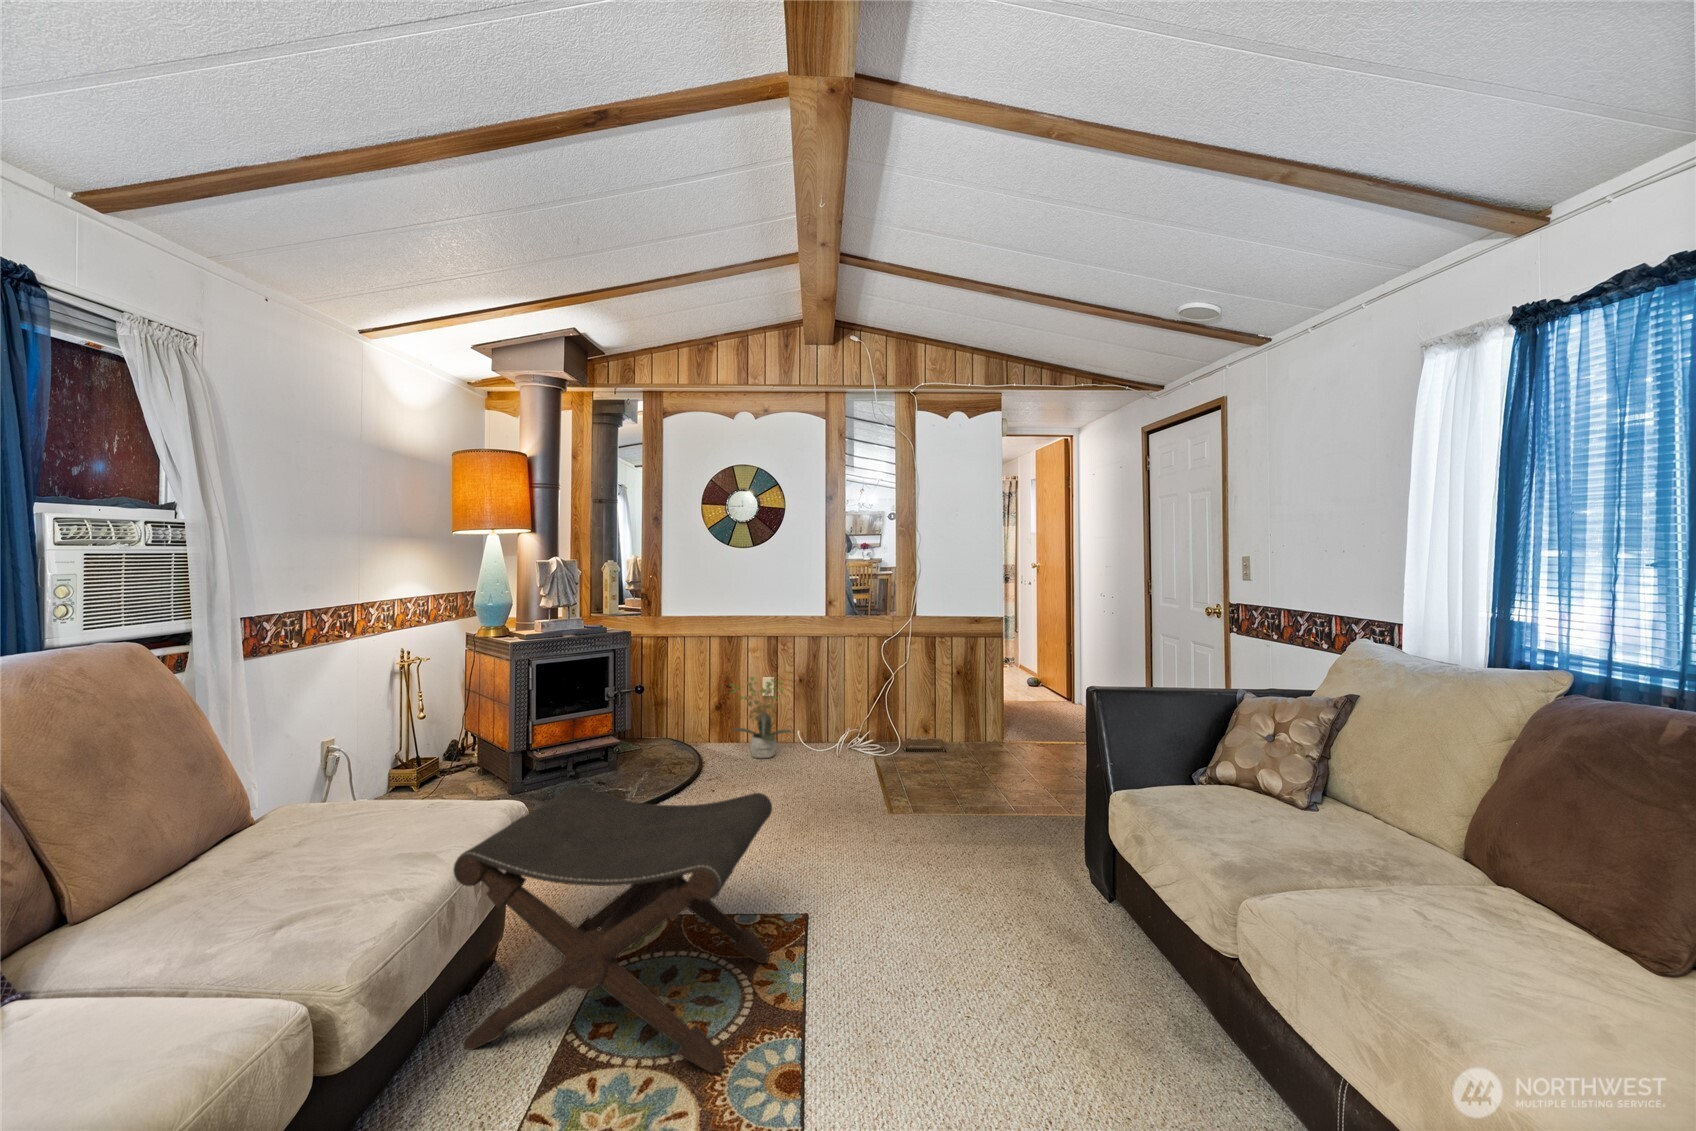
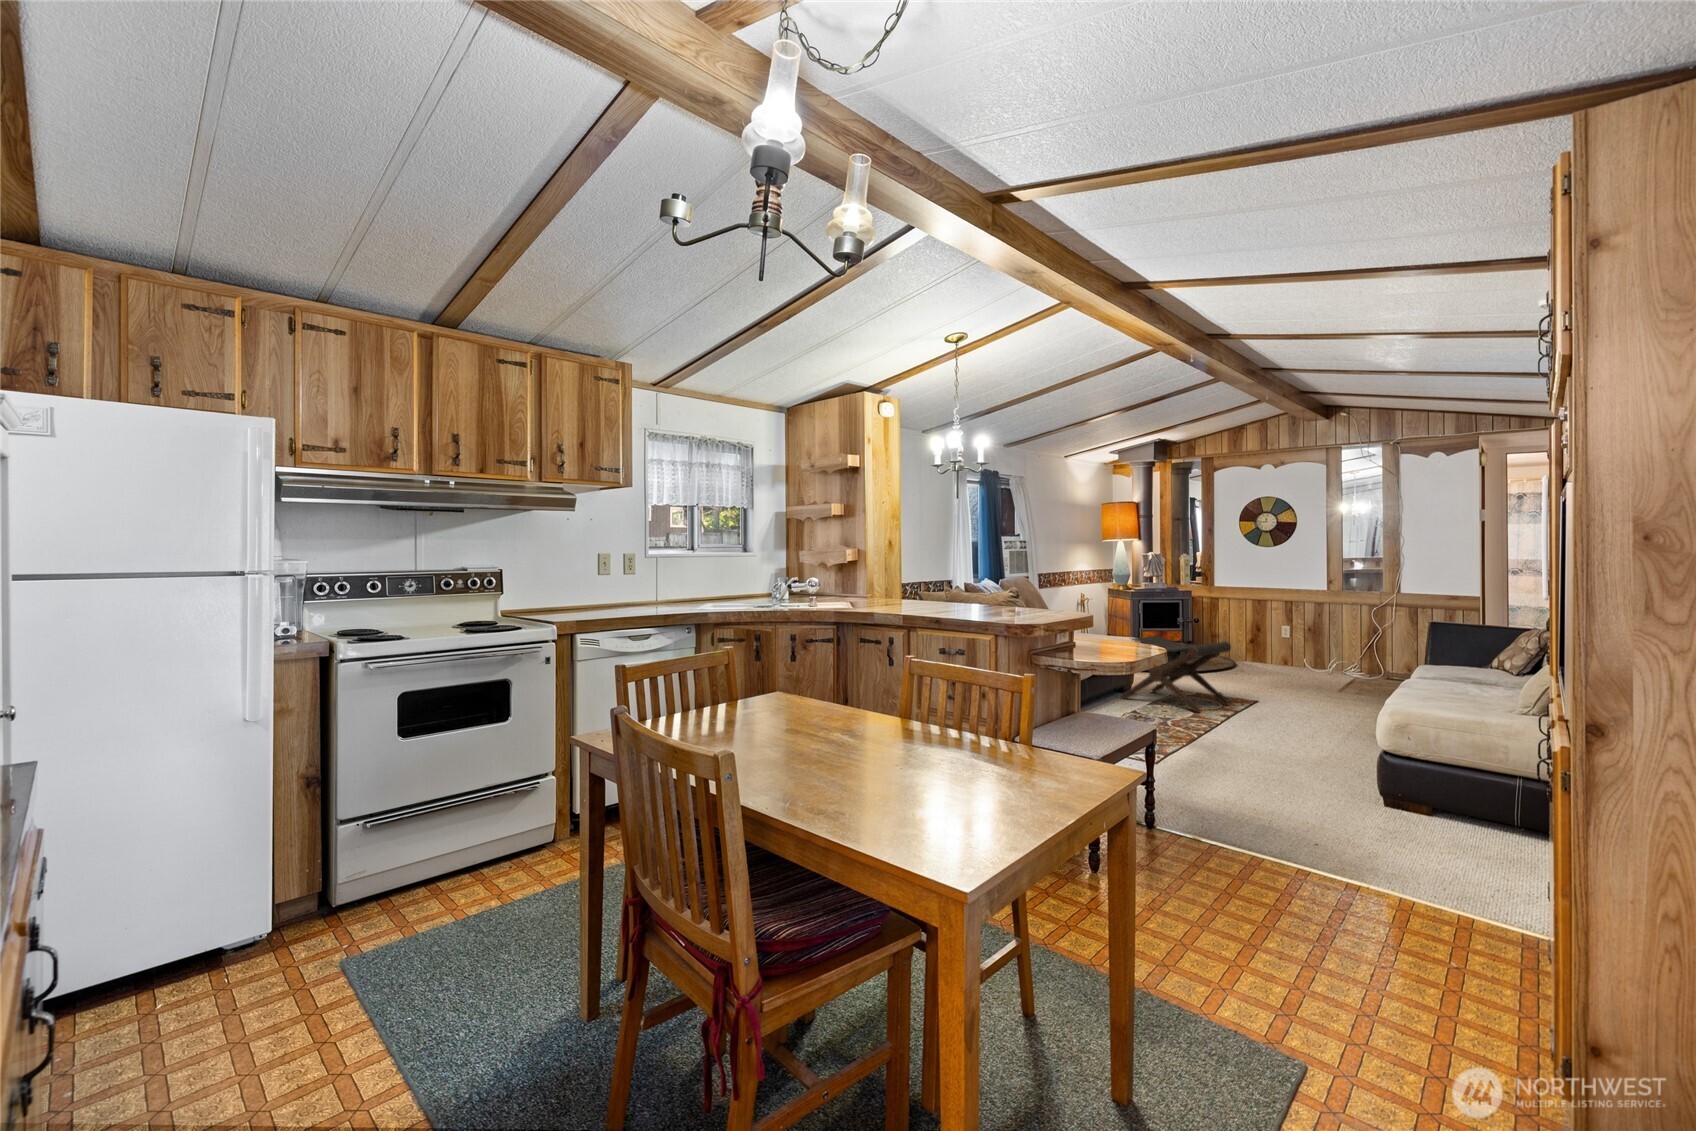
potted plant: present [730,677,791,758] -> none [1250,623,1297,671]

